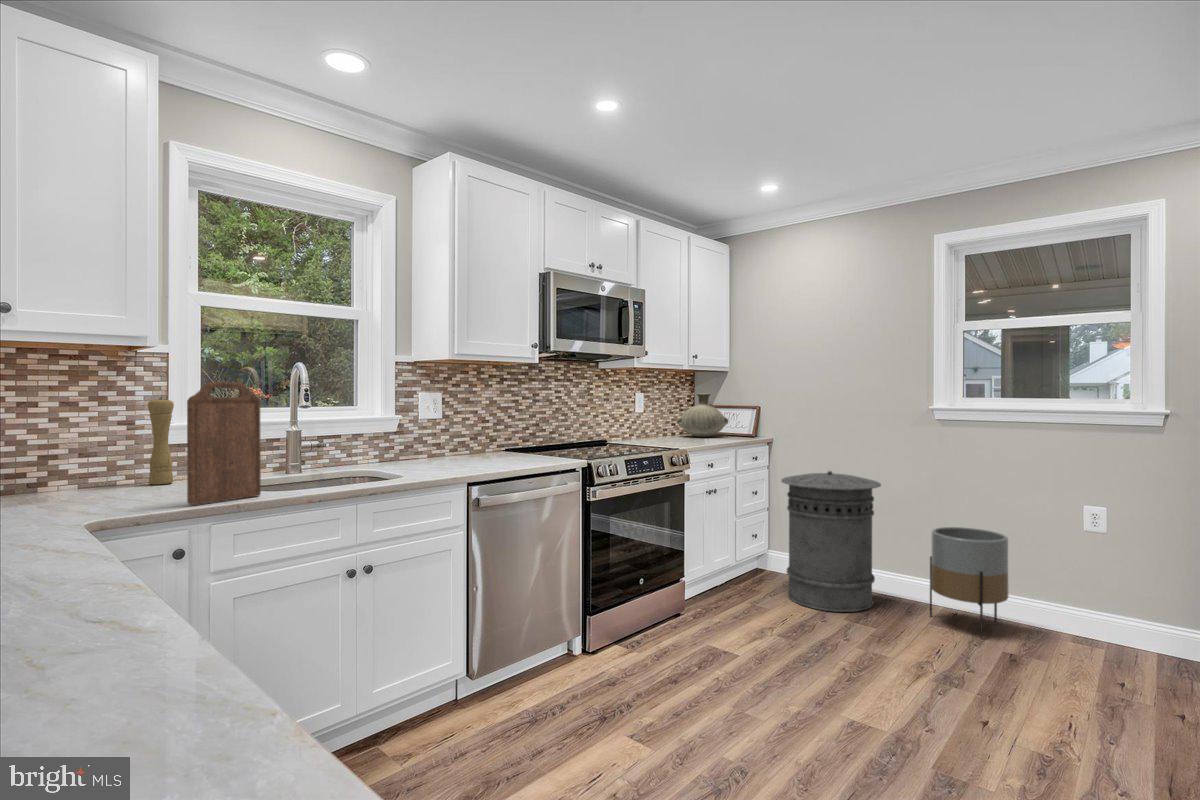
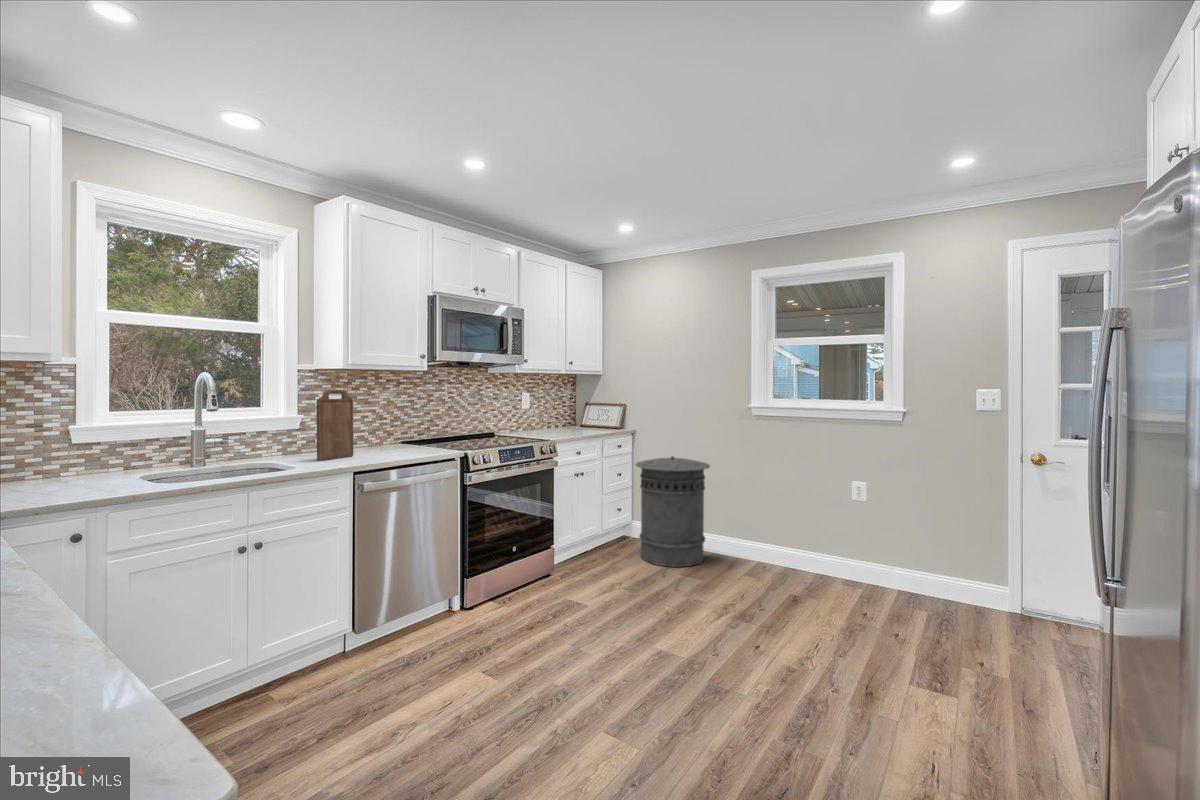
cutting board: present [187,382,261,505] -> present [317,390,353,460]
vase: present [677,393,728,437] -> none [559,394,601,429]
pepper mill: present [148,398,174,484] -> none [55,404,81,479]
planter: present [930,527,1008,638] -> none [743,499,797,583]

